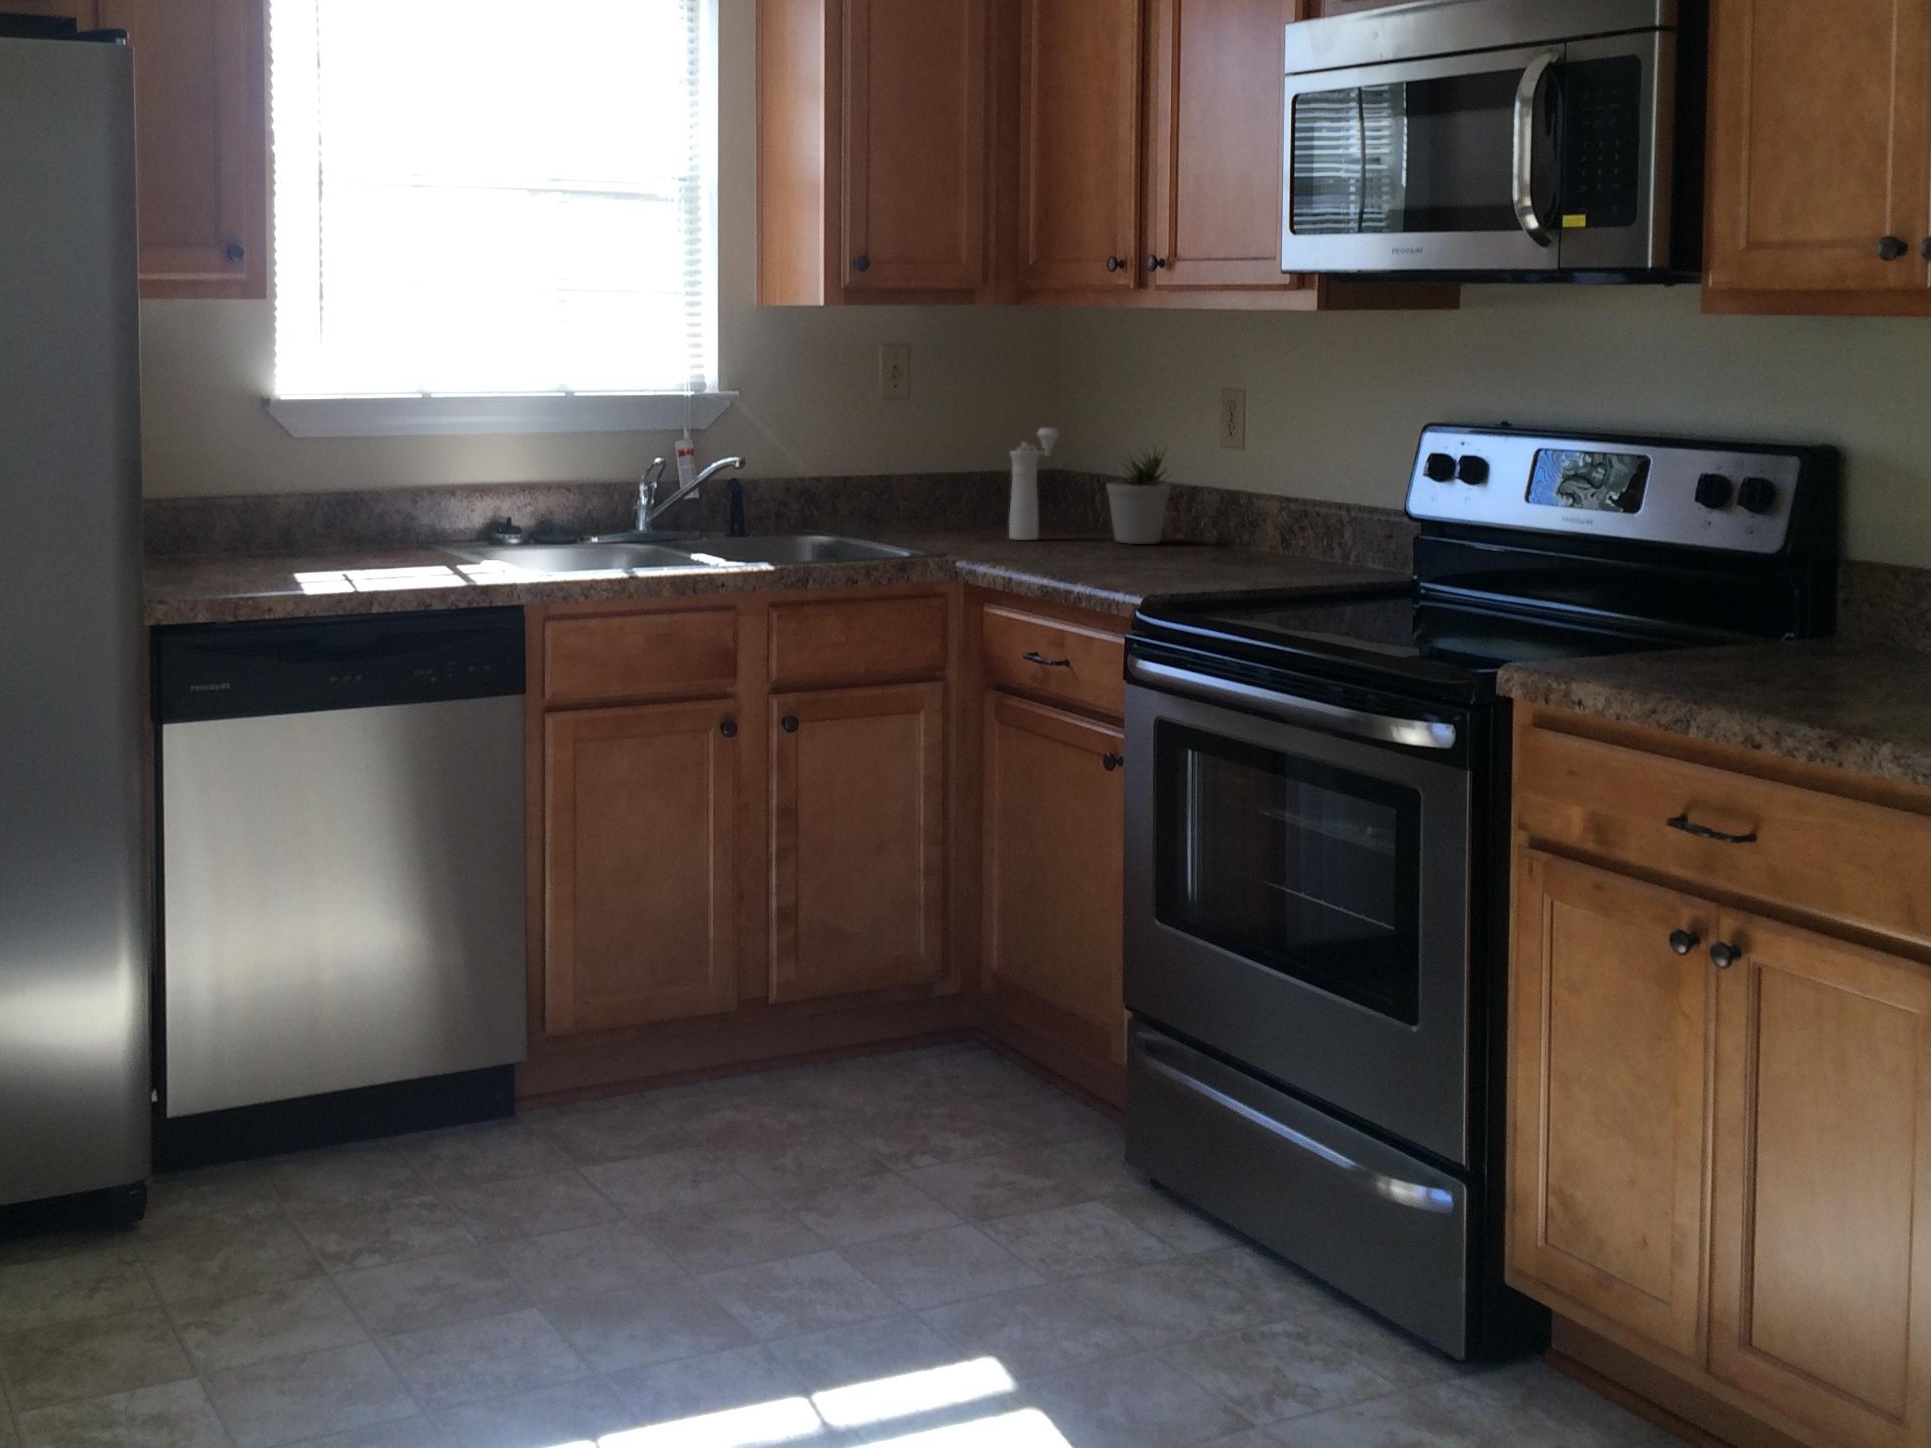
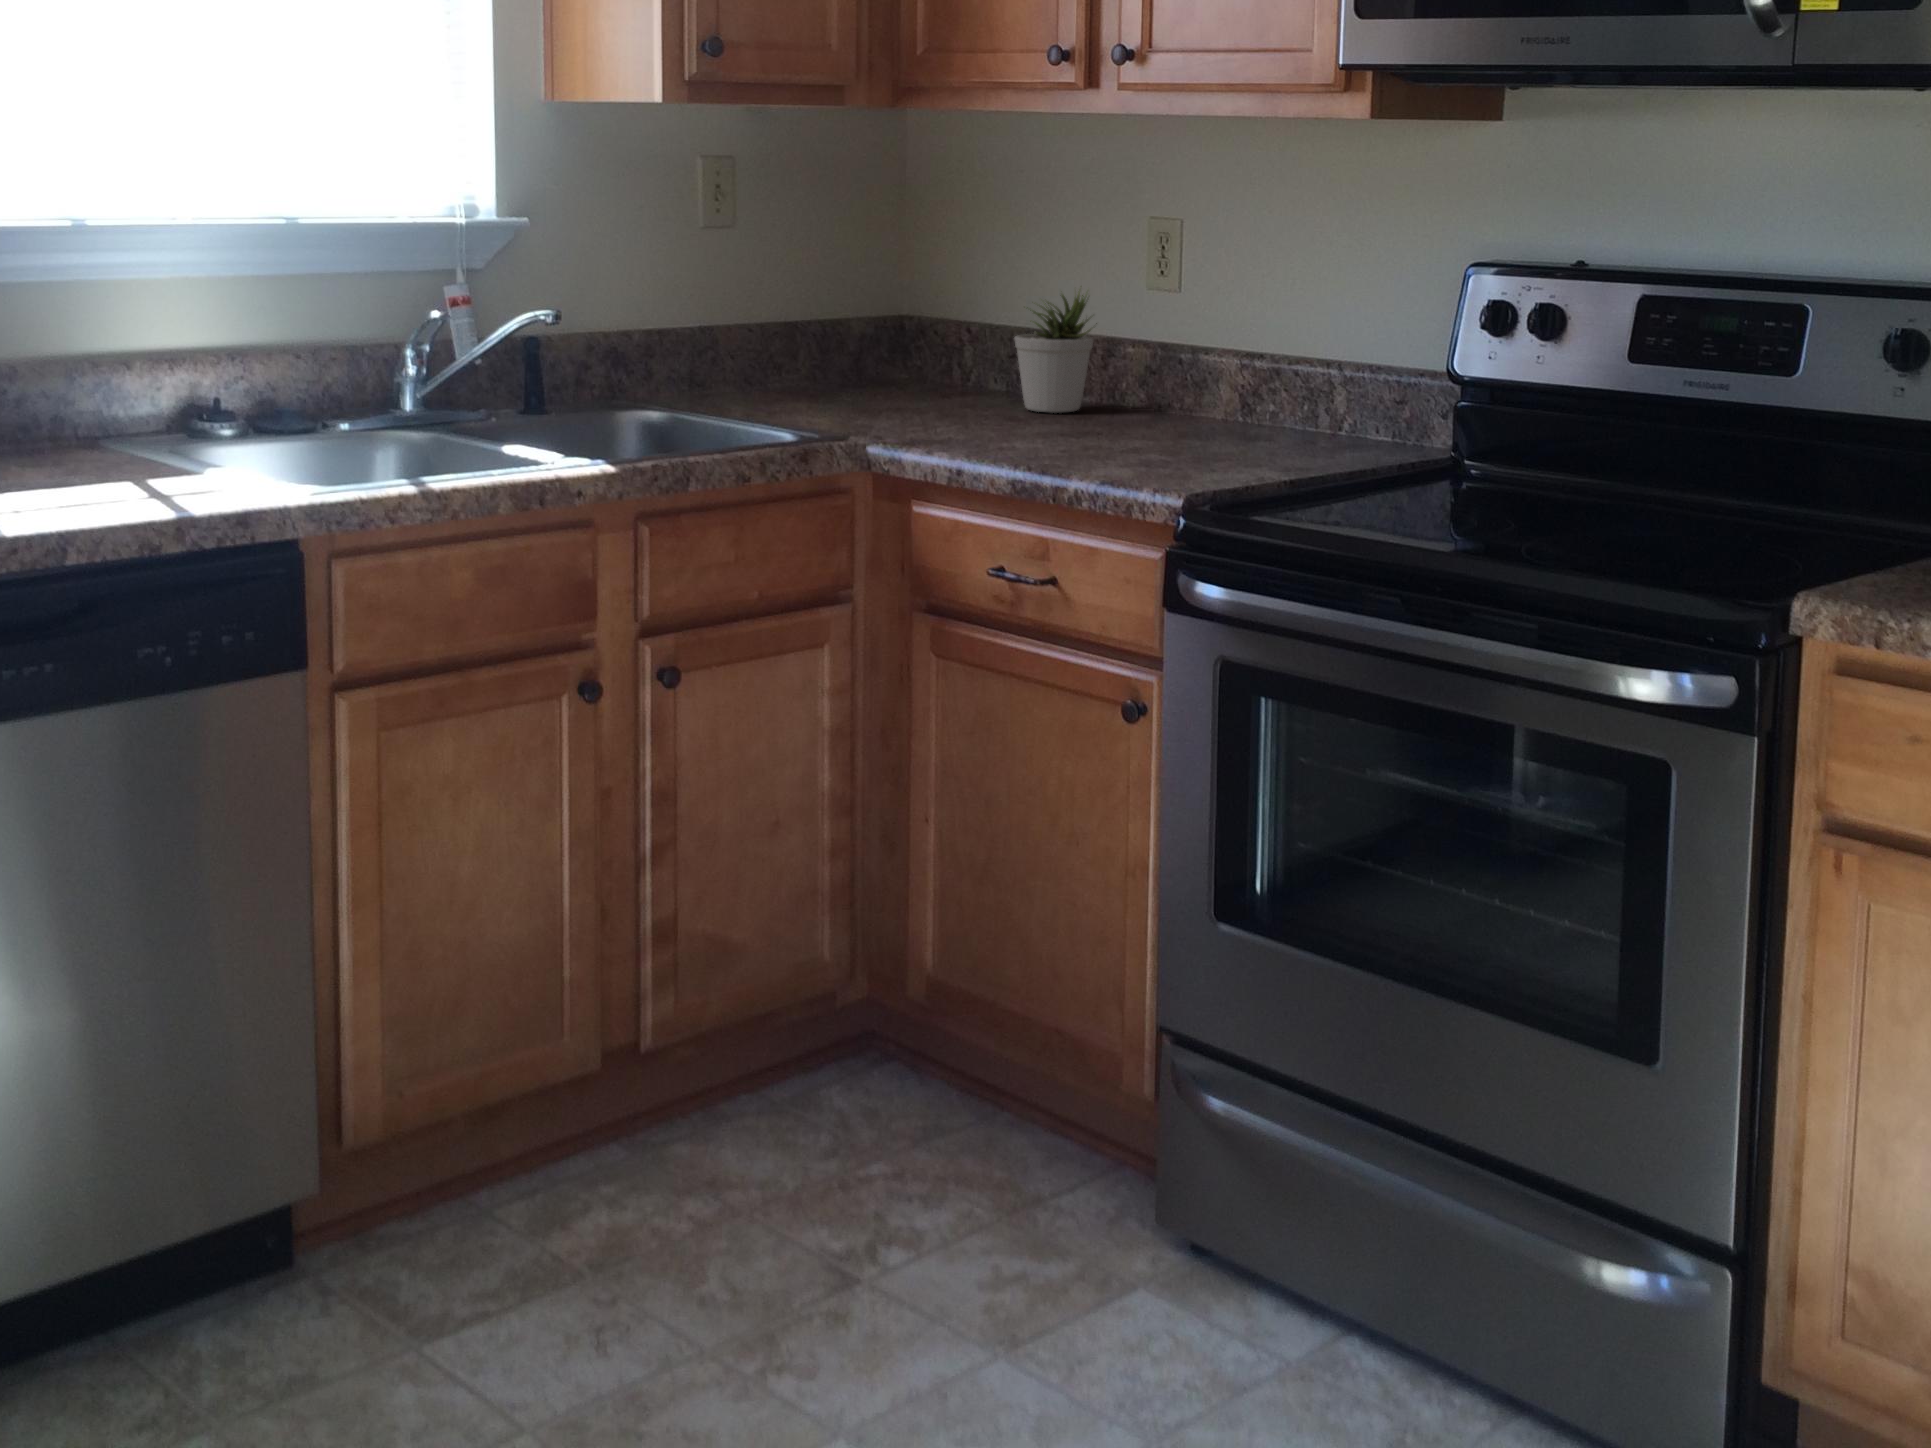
pepper mill: present [1009,428,1059,540] -> none [891,266,943,410]

